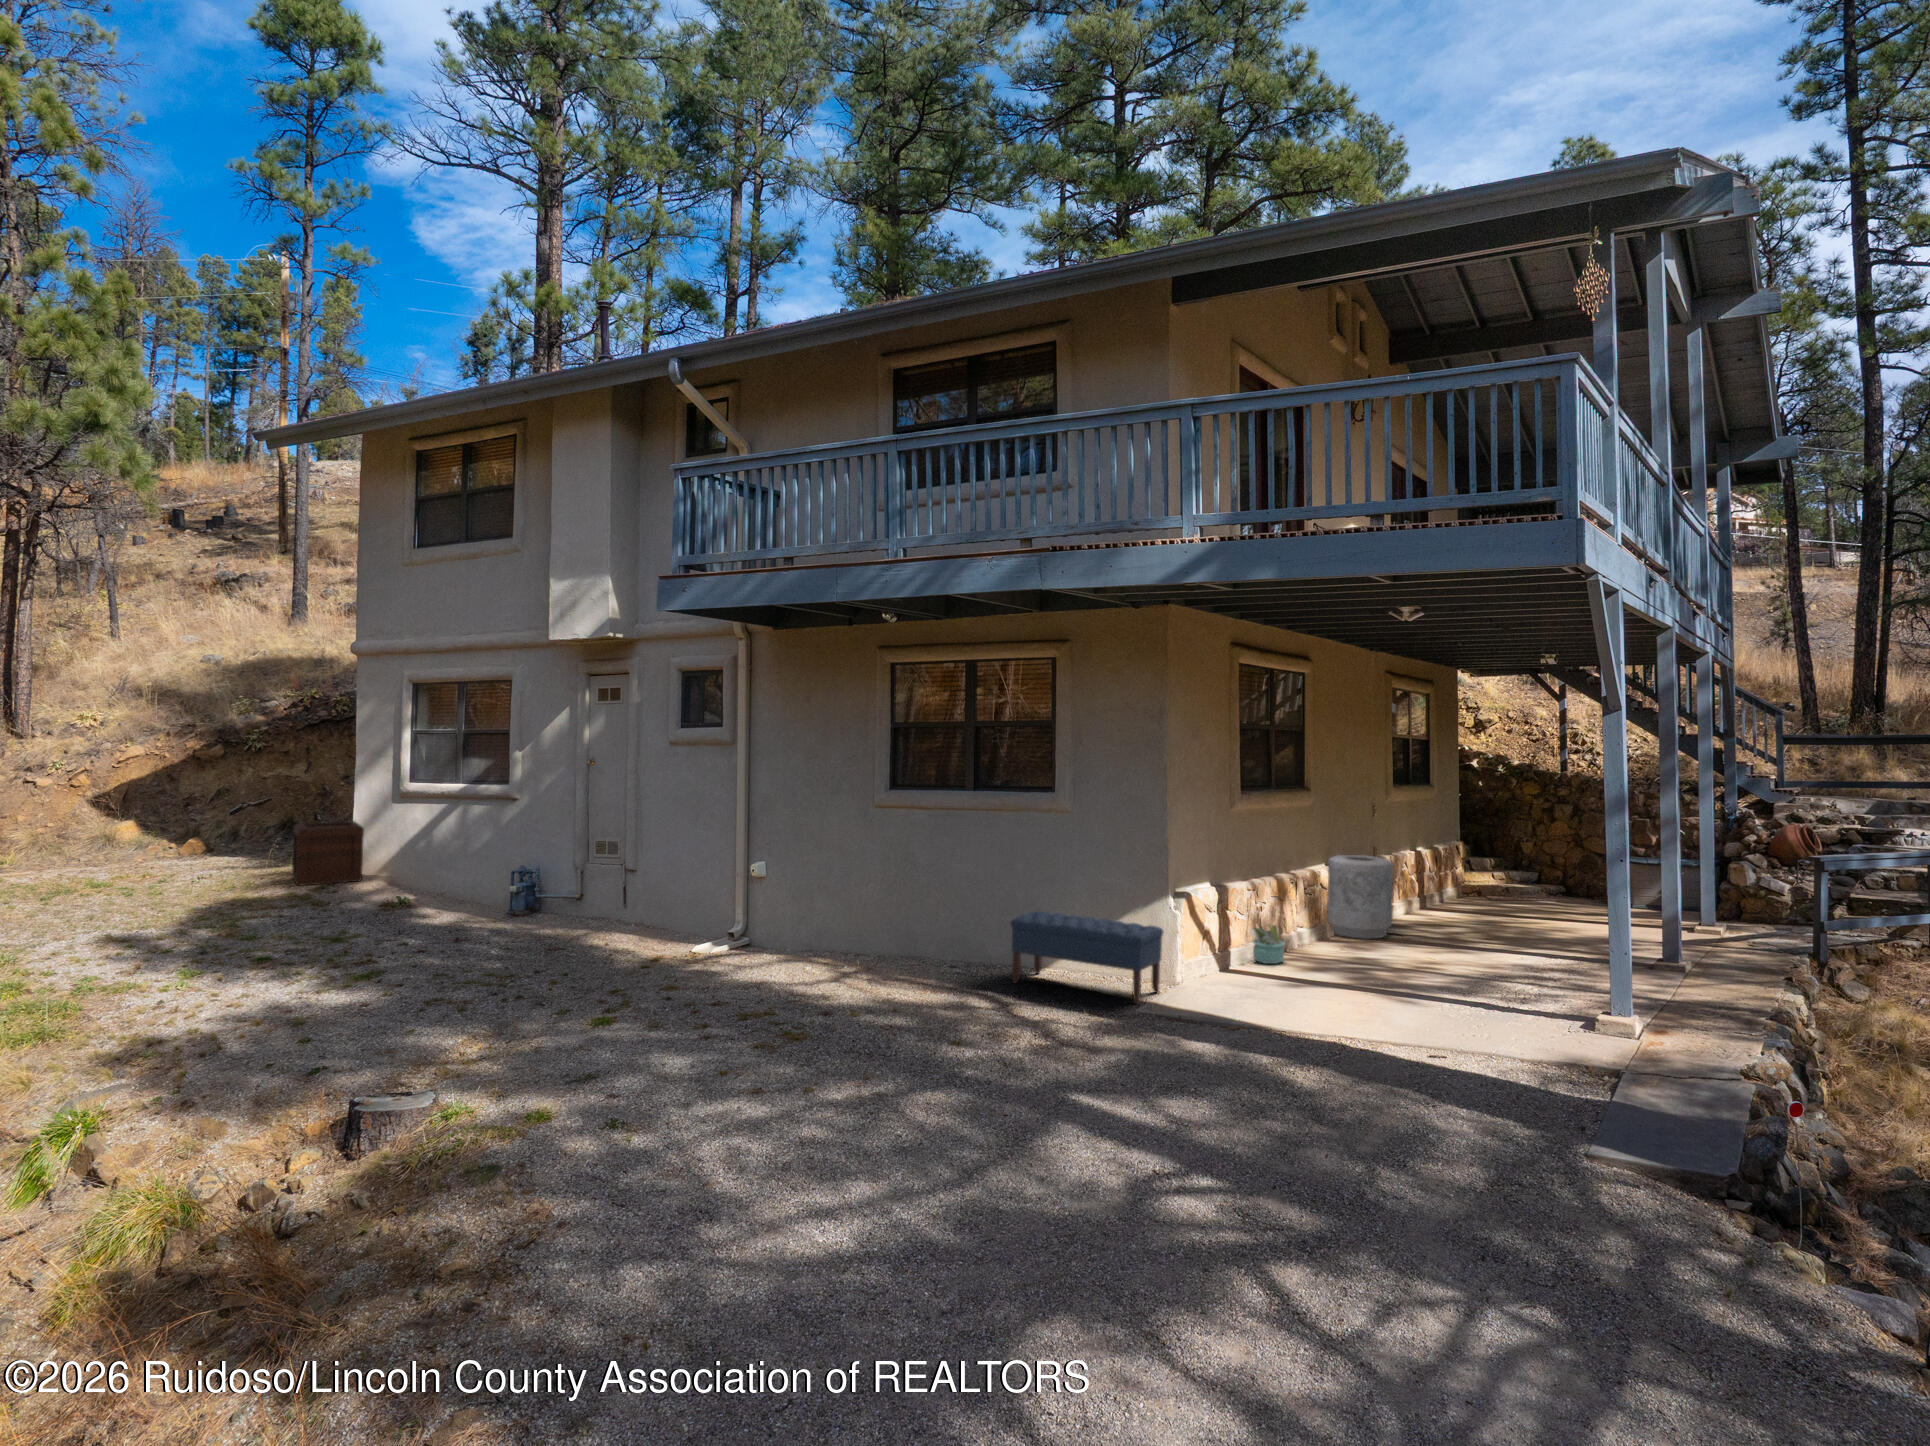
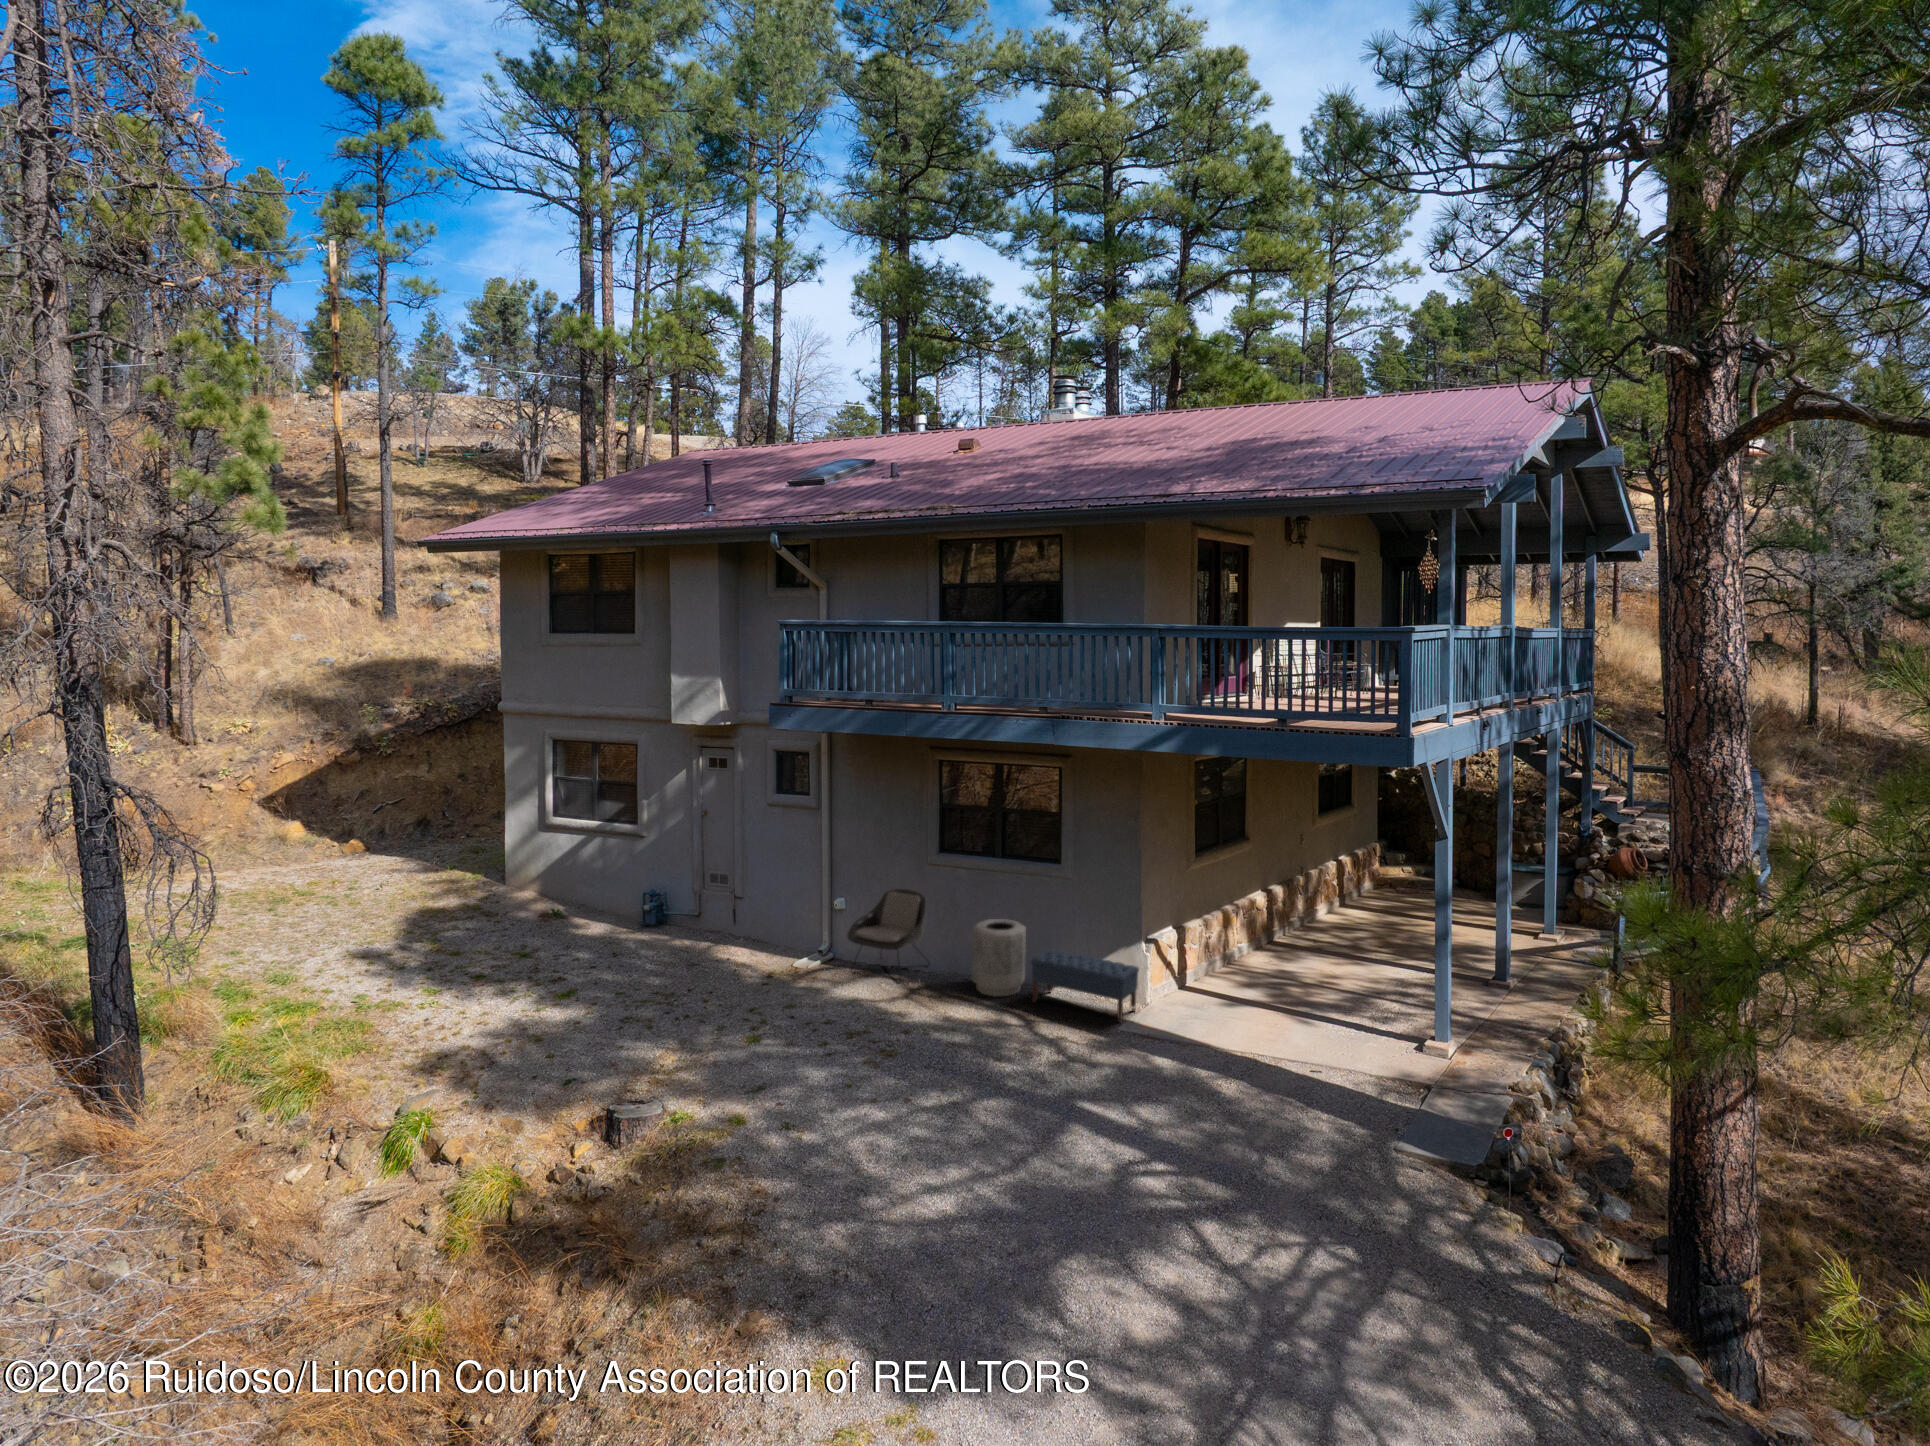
wooden crate: present [292,821,364,886] -> none [460,842,517,898]
lounge chair: none [760,843,875,964] -> present [847,889,929,983]
trash can: present [1328,855,1393,939] -> present [972,919,1026,996]
decorative plant: present [1250,924,1285,964] -> none [1202,949,1228,979]

